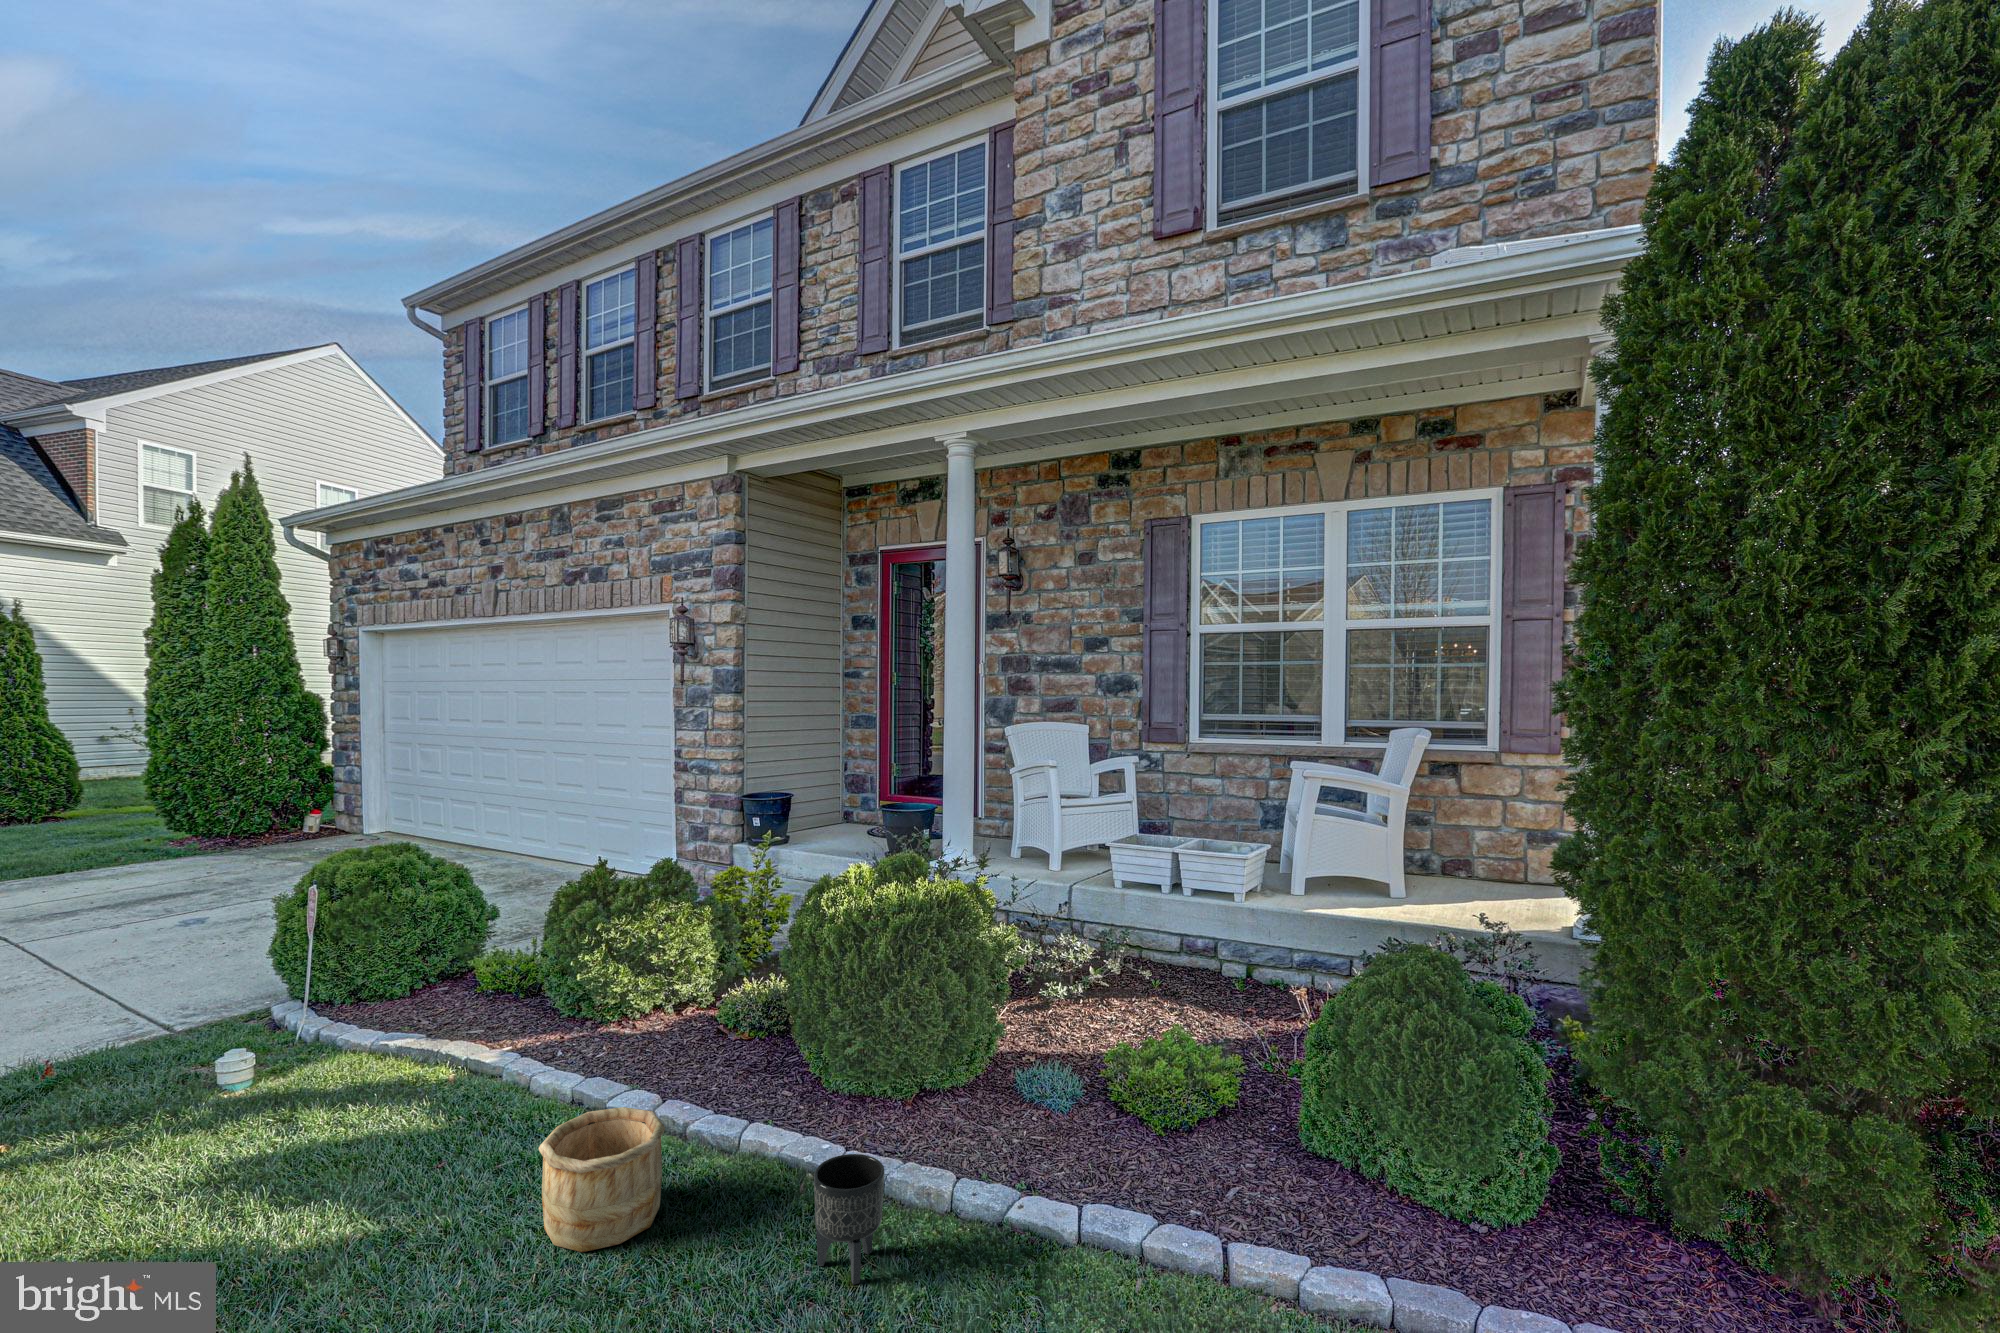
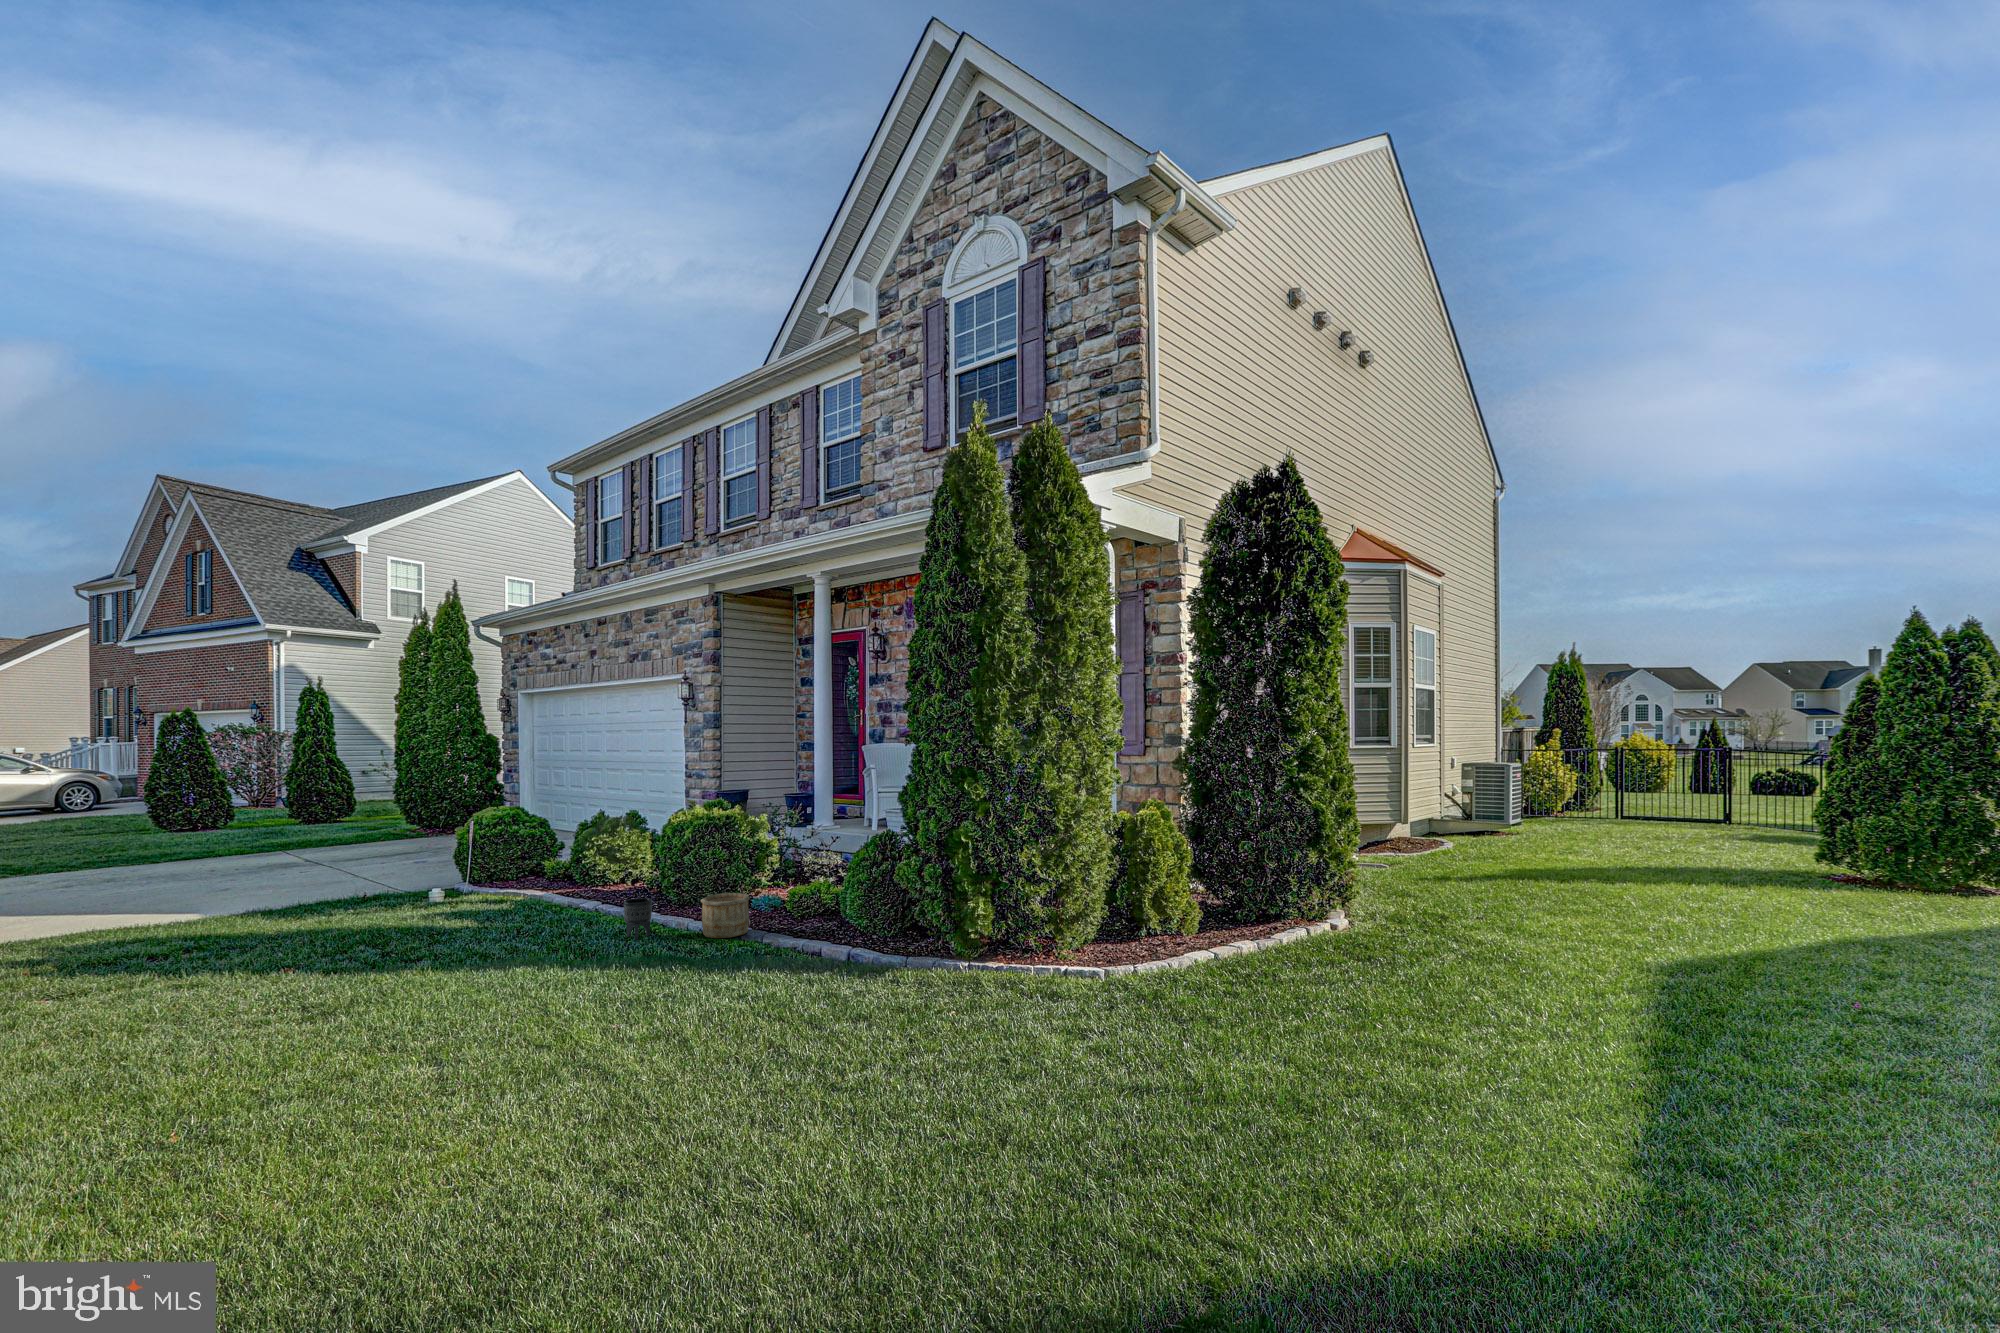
wooden bucket: present [539,1107,665,1252] -> present [701,893,750,938]

